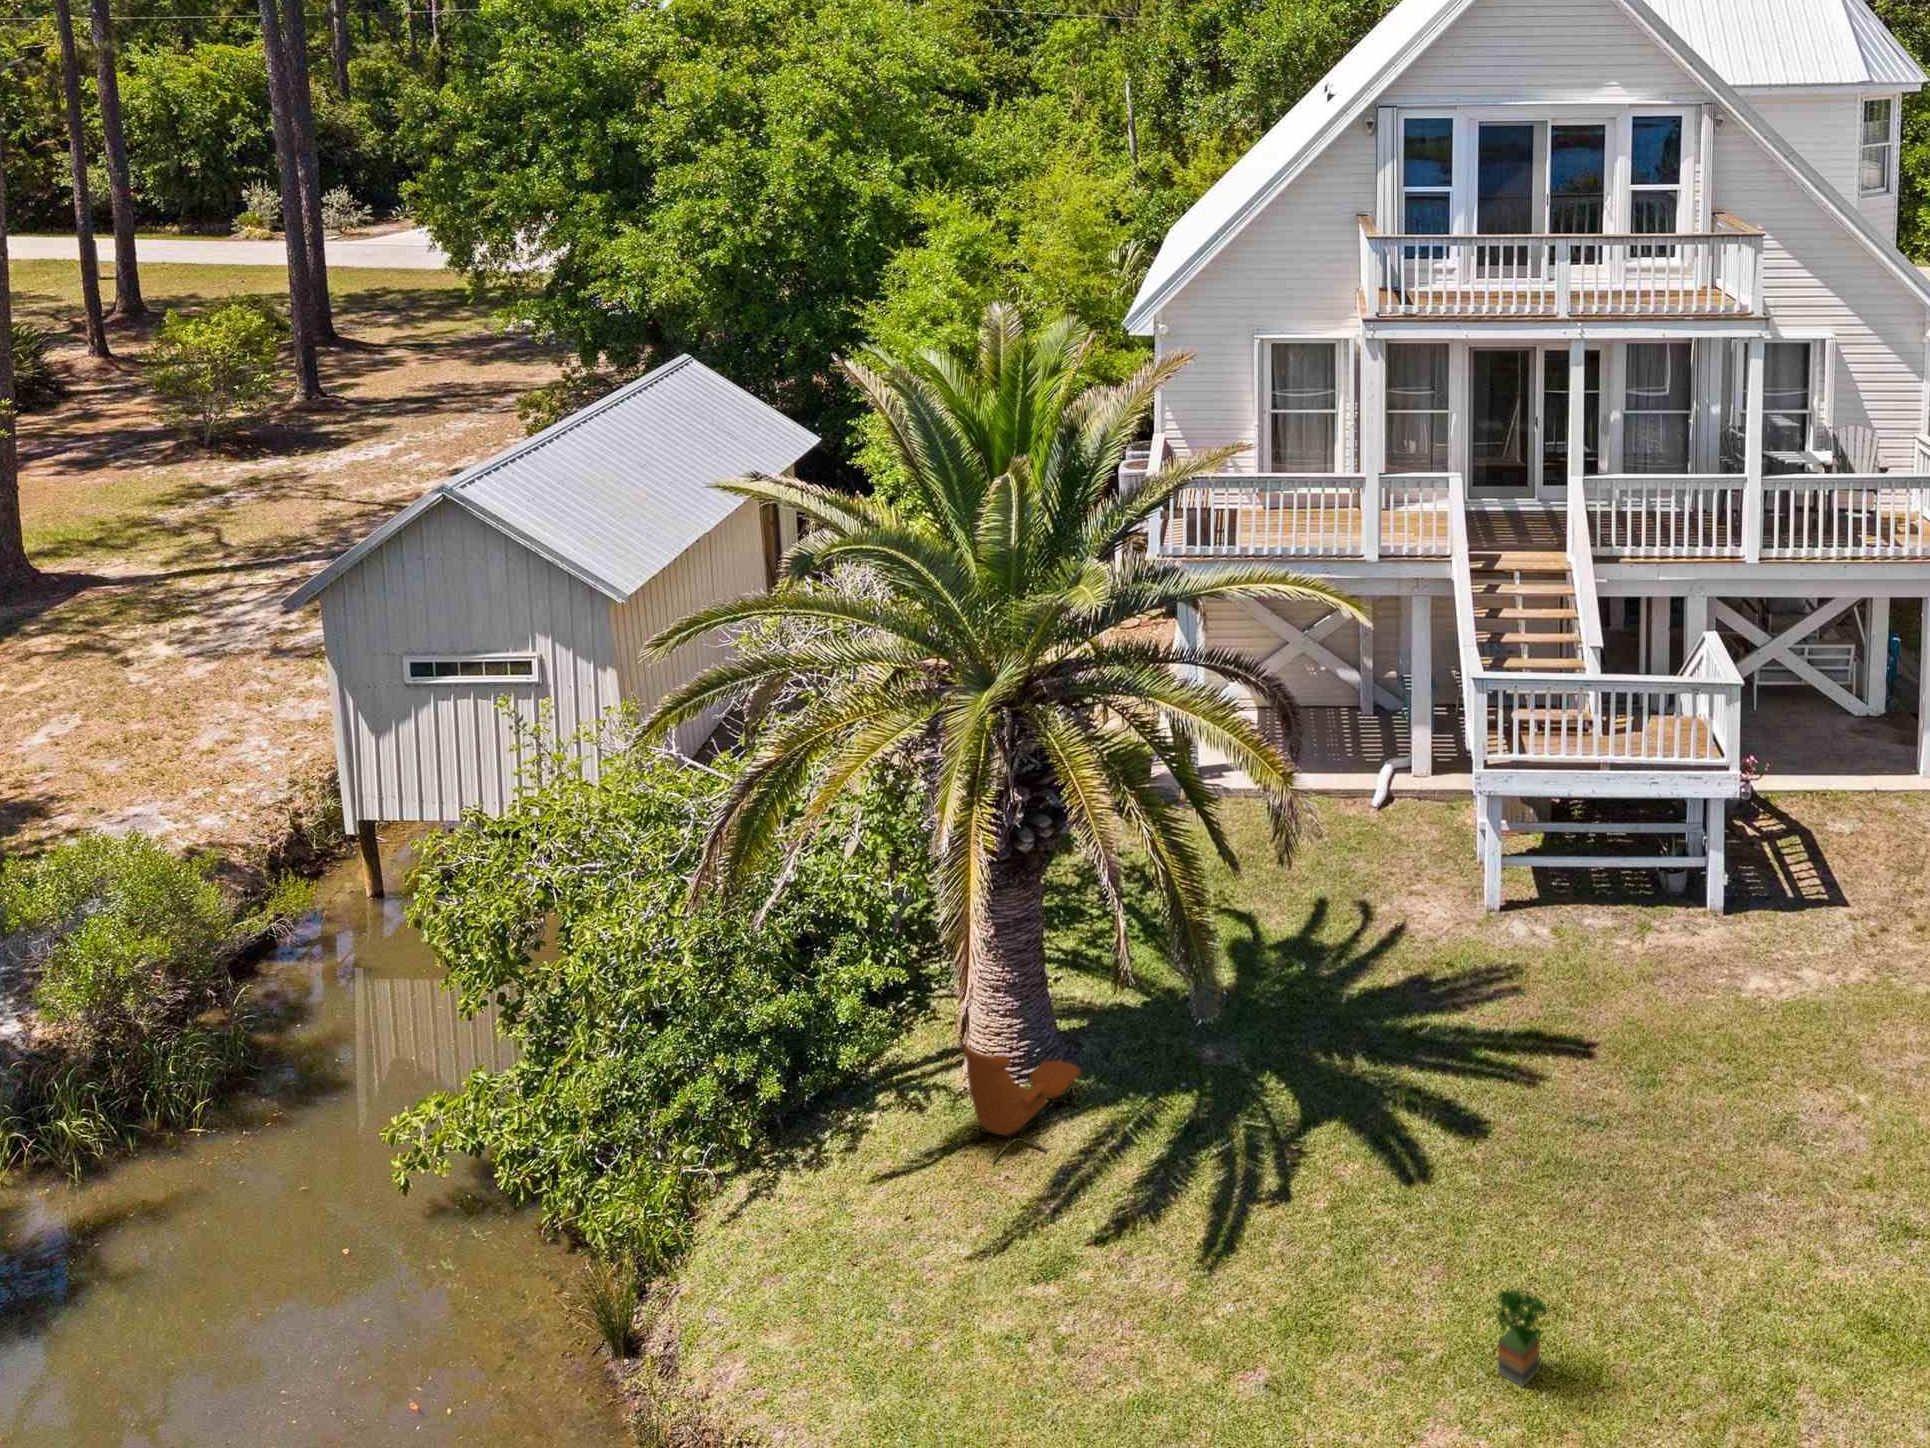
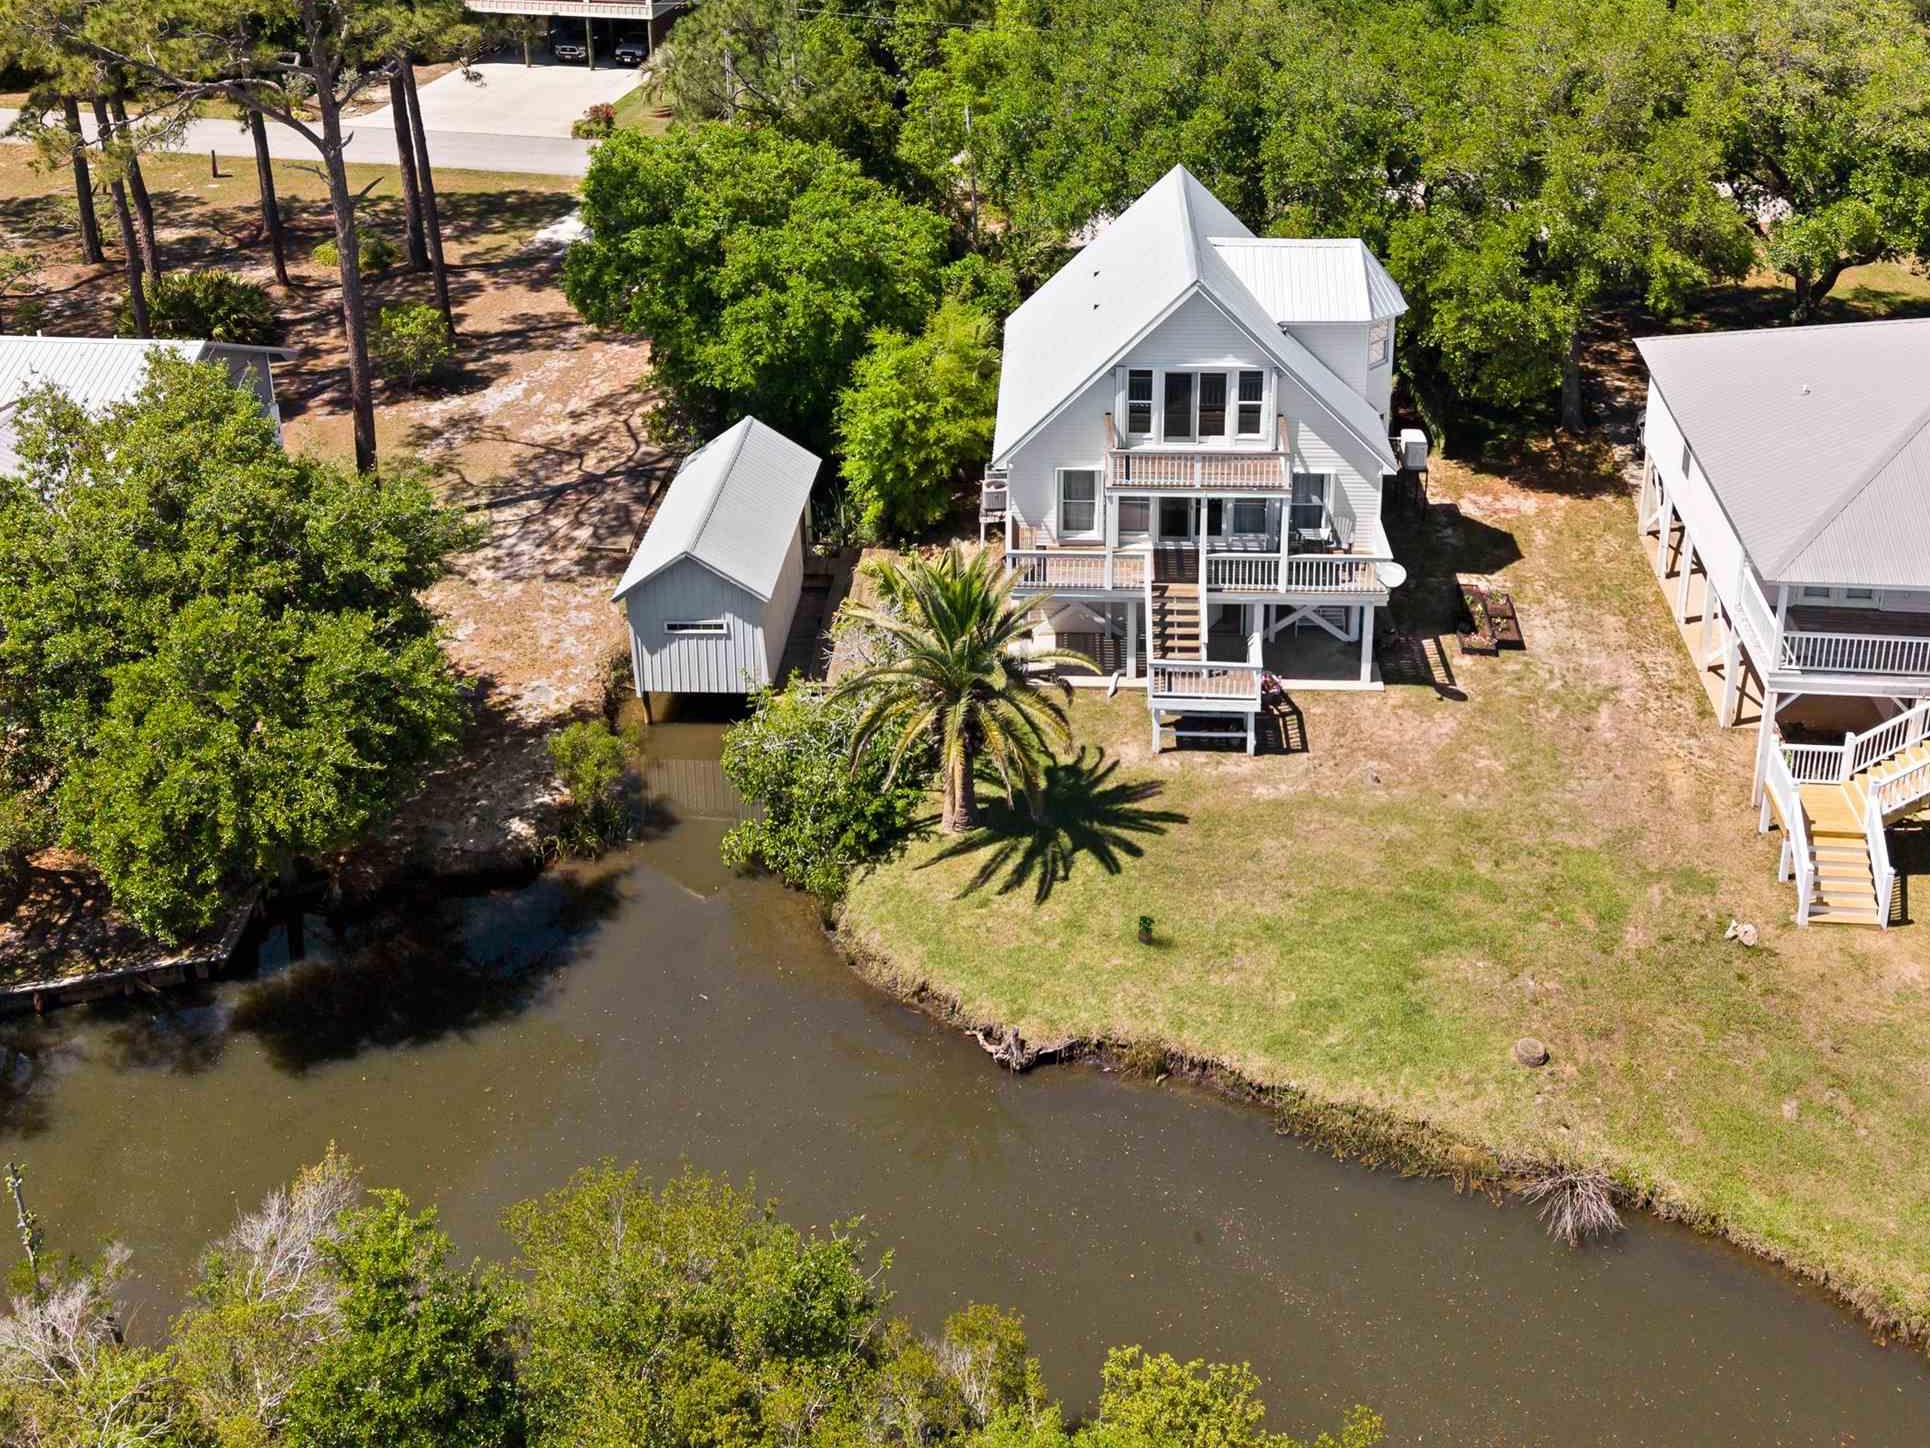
lounge chair: present [963,1045,1081,1163] -> none [949,824,989,864]

